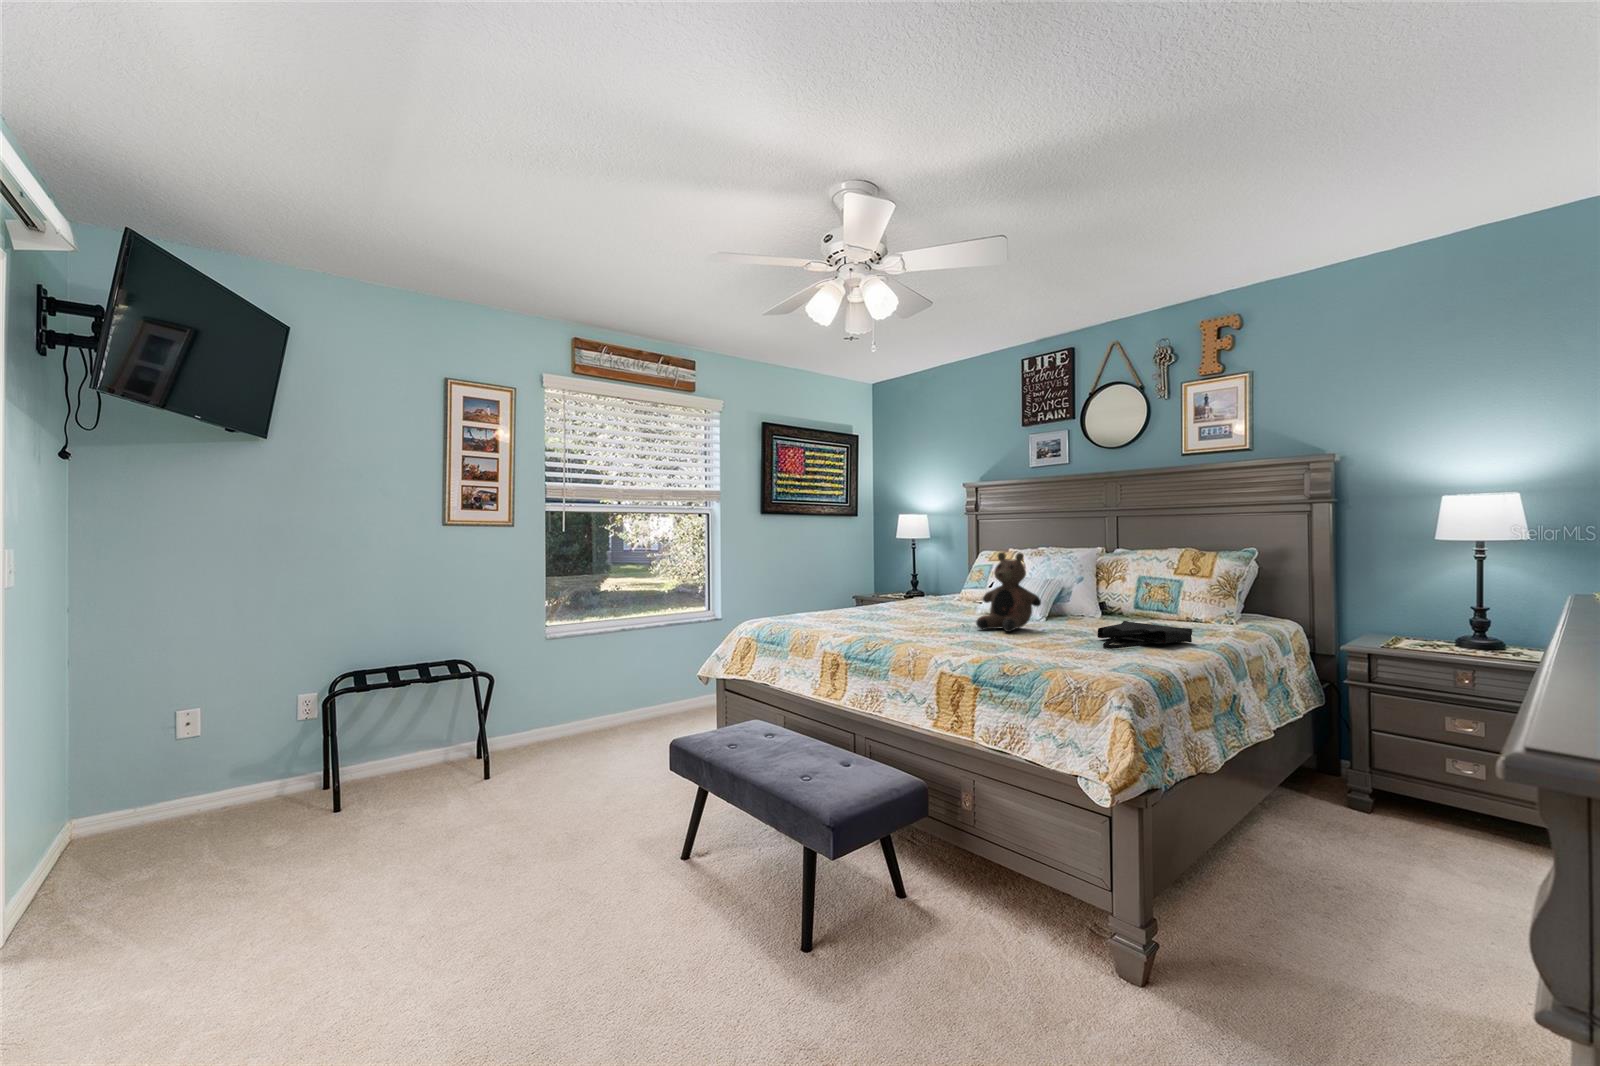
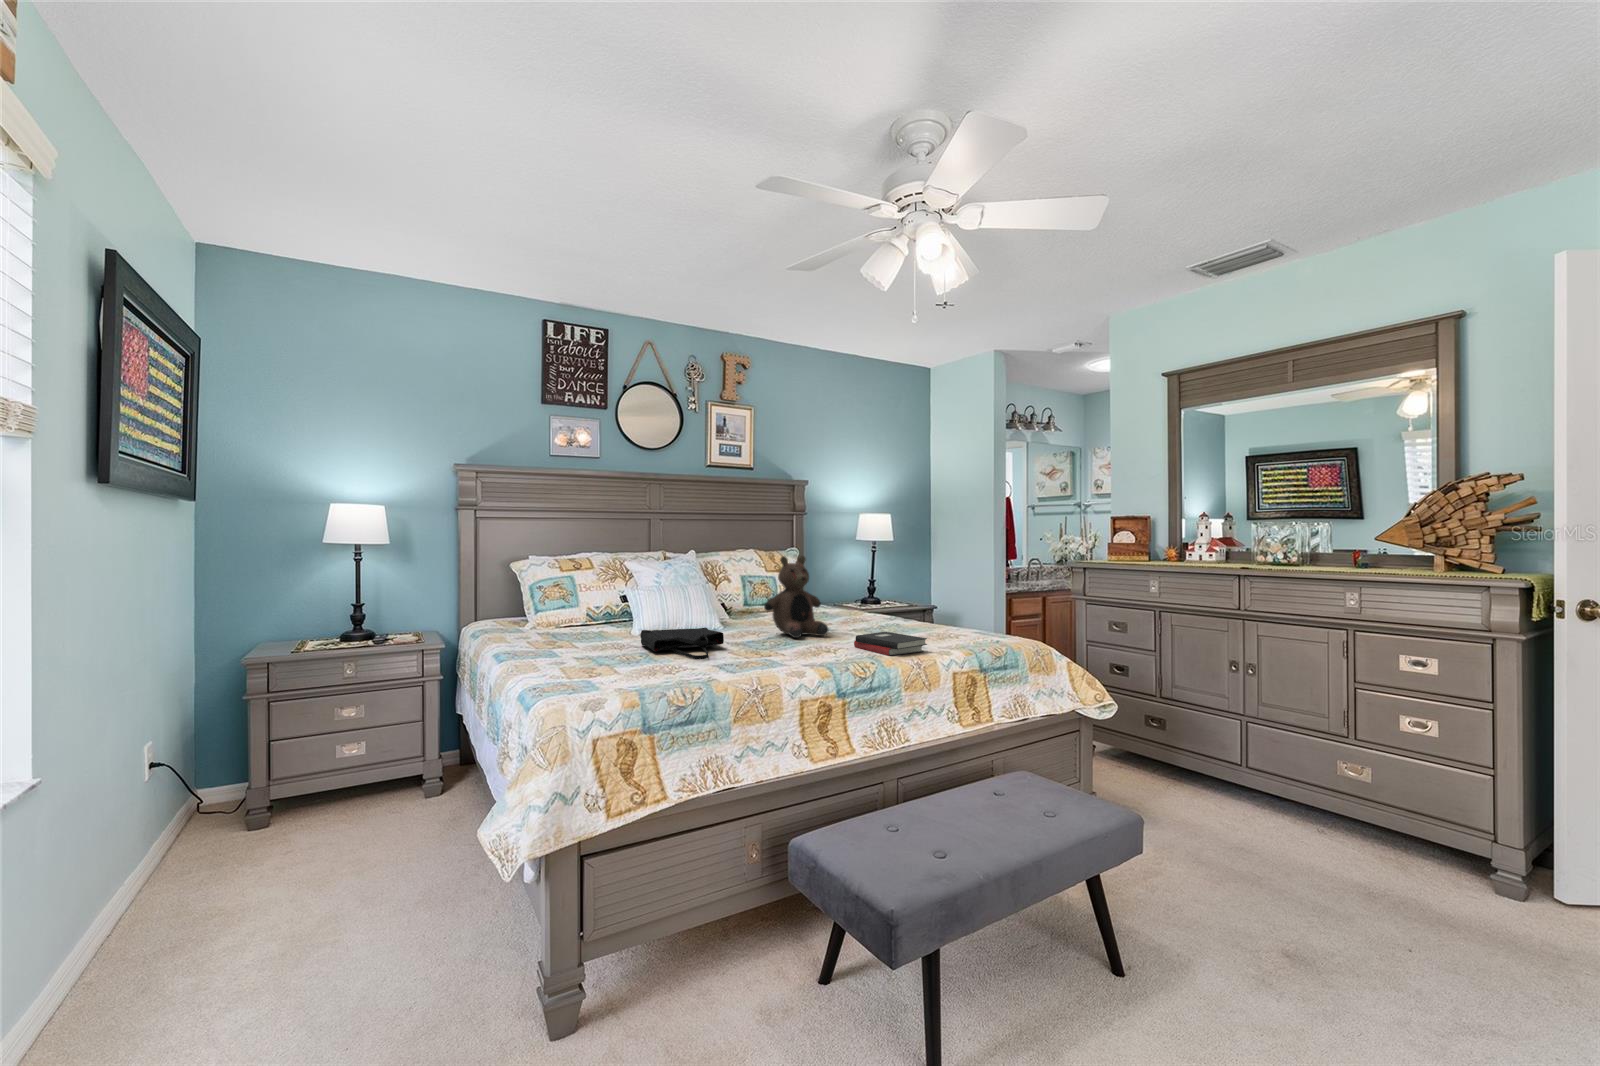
tote bag: present [1097,621,1192,649] -> present [640,628,724,660]
hardback book: none [933,627,1002,650] -> present [854,632,927,656]

